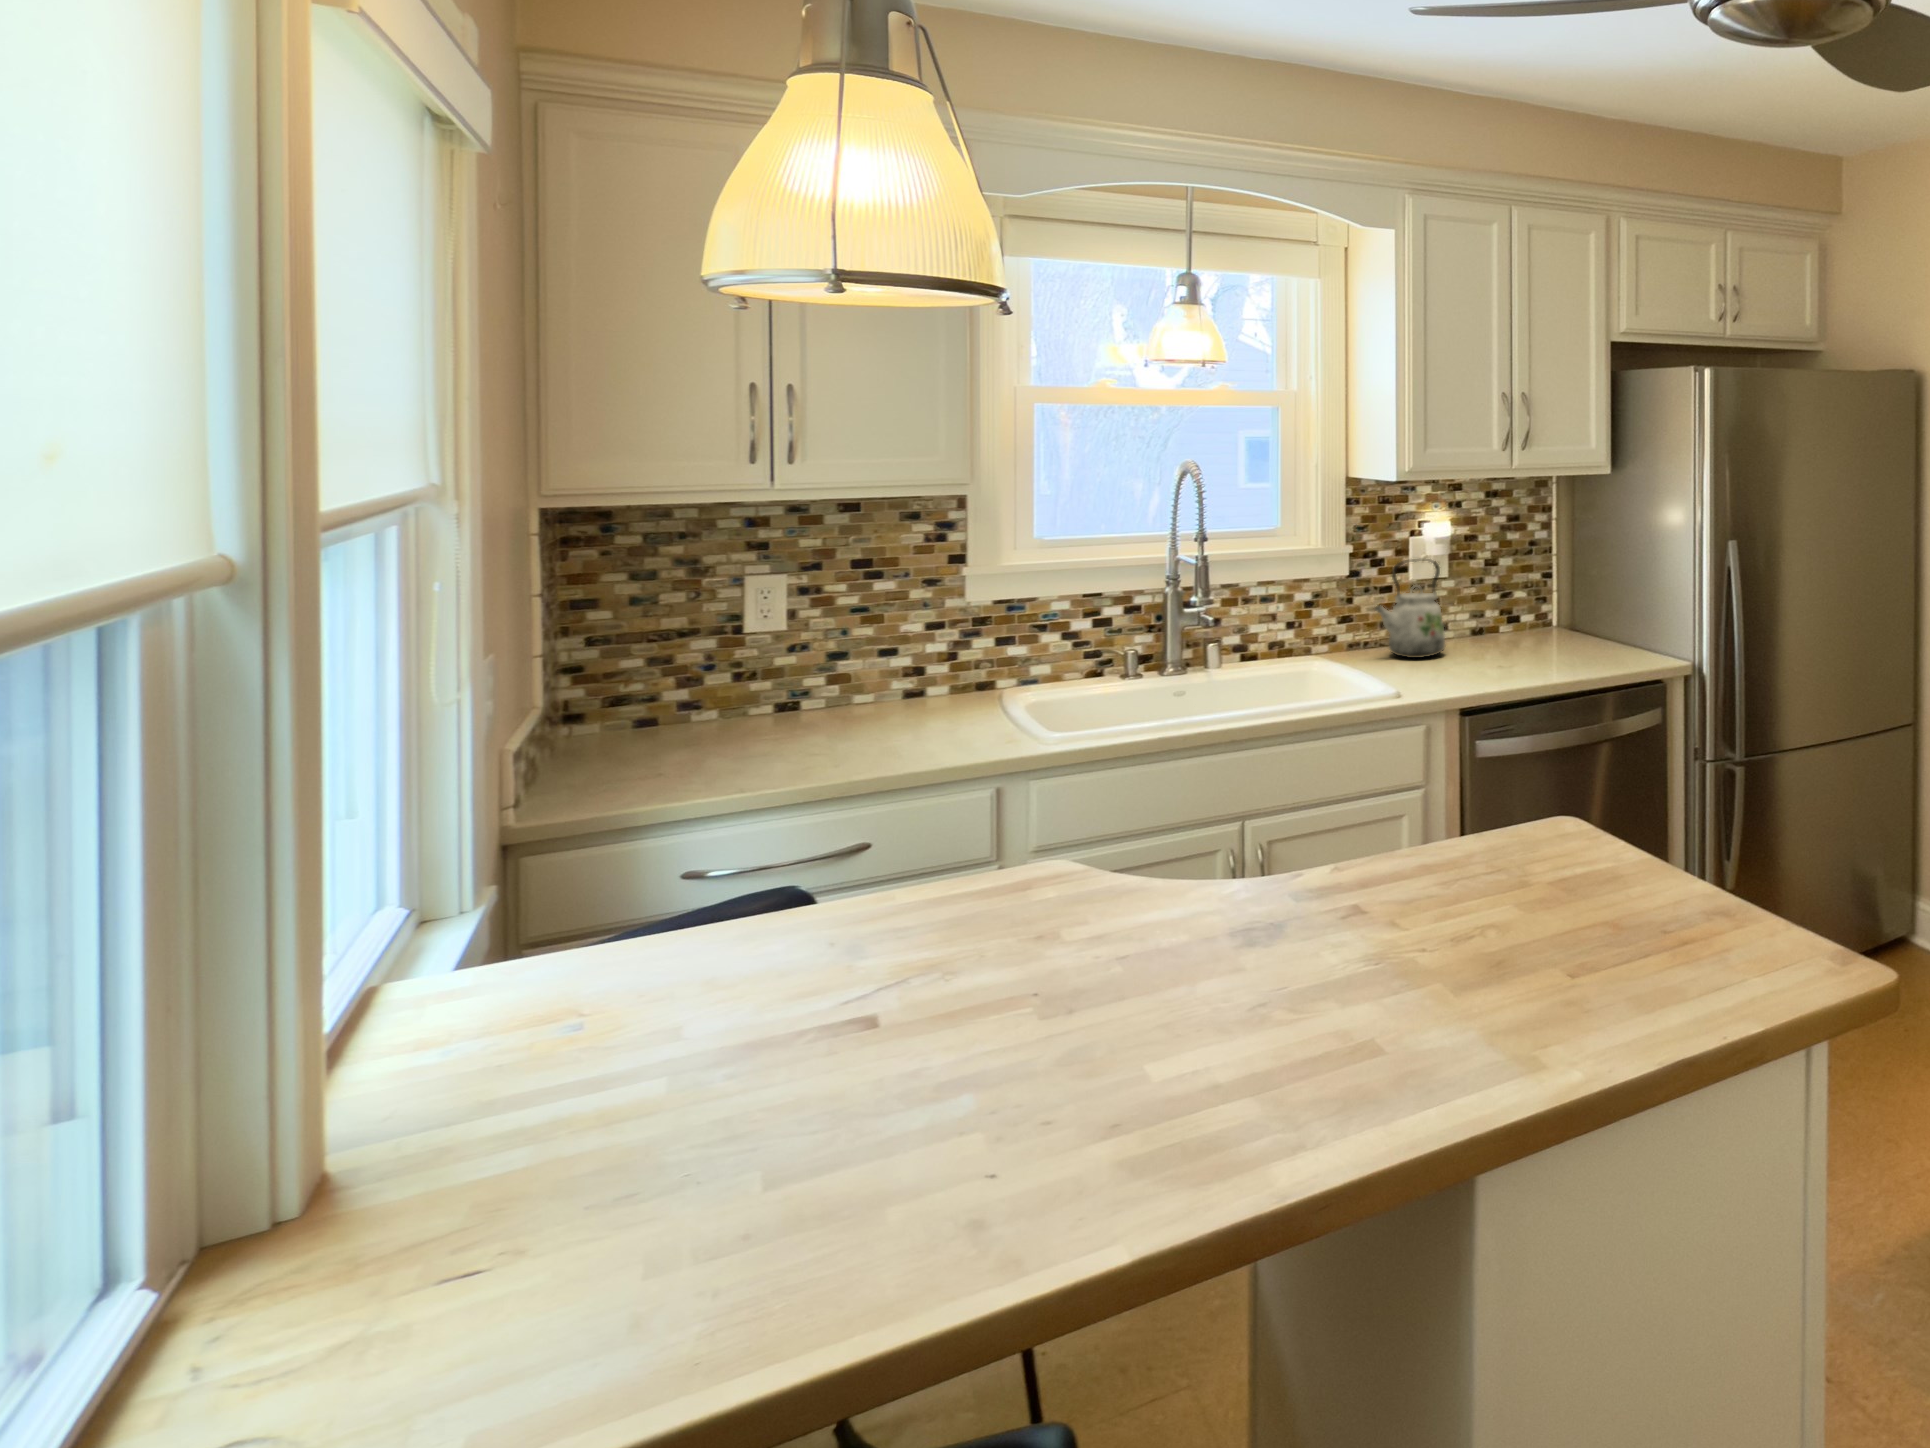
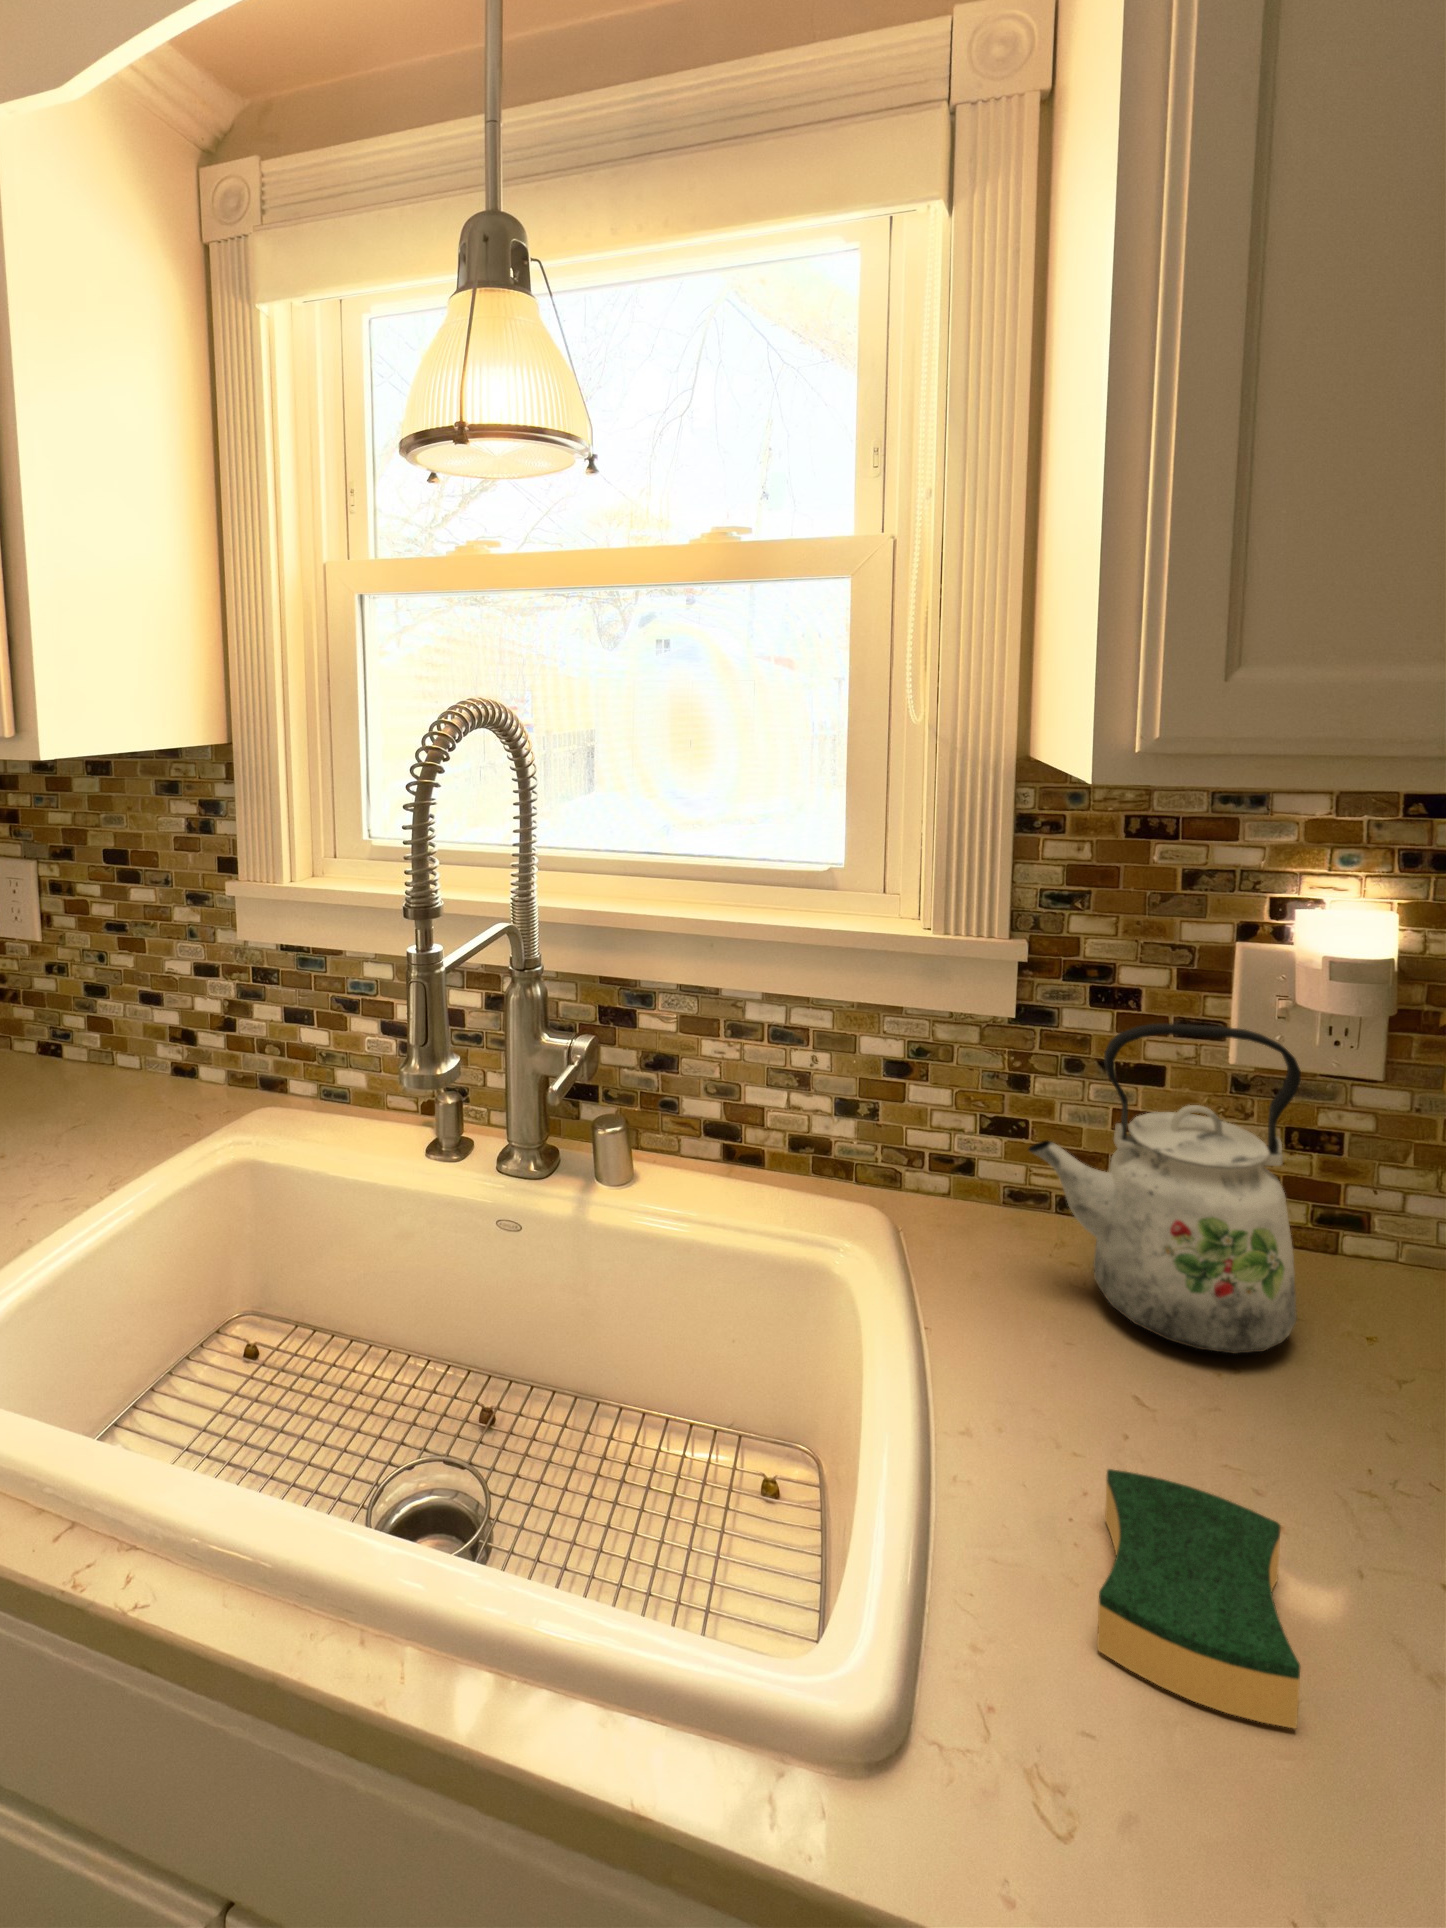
sponge: none [1432,658,1484,684] -> present [1097,1469,1301,1728]

